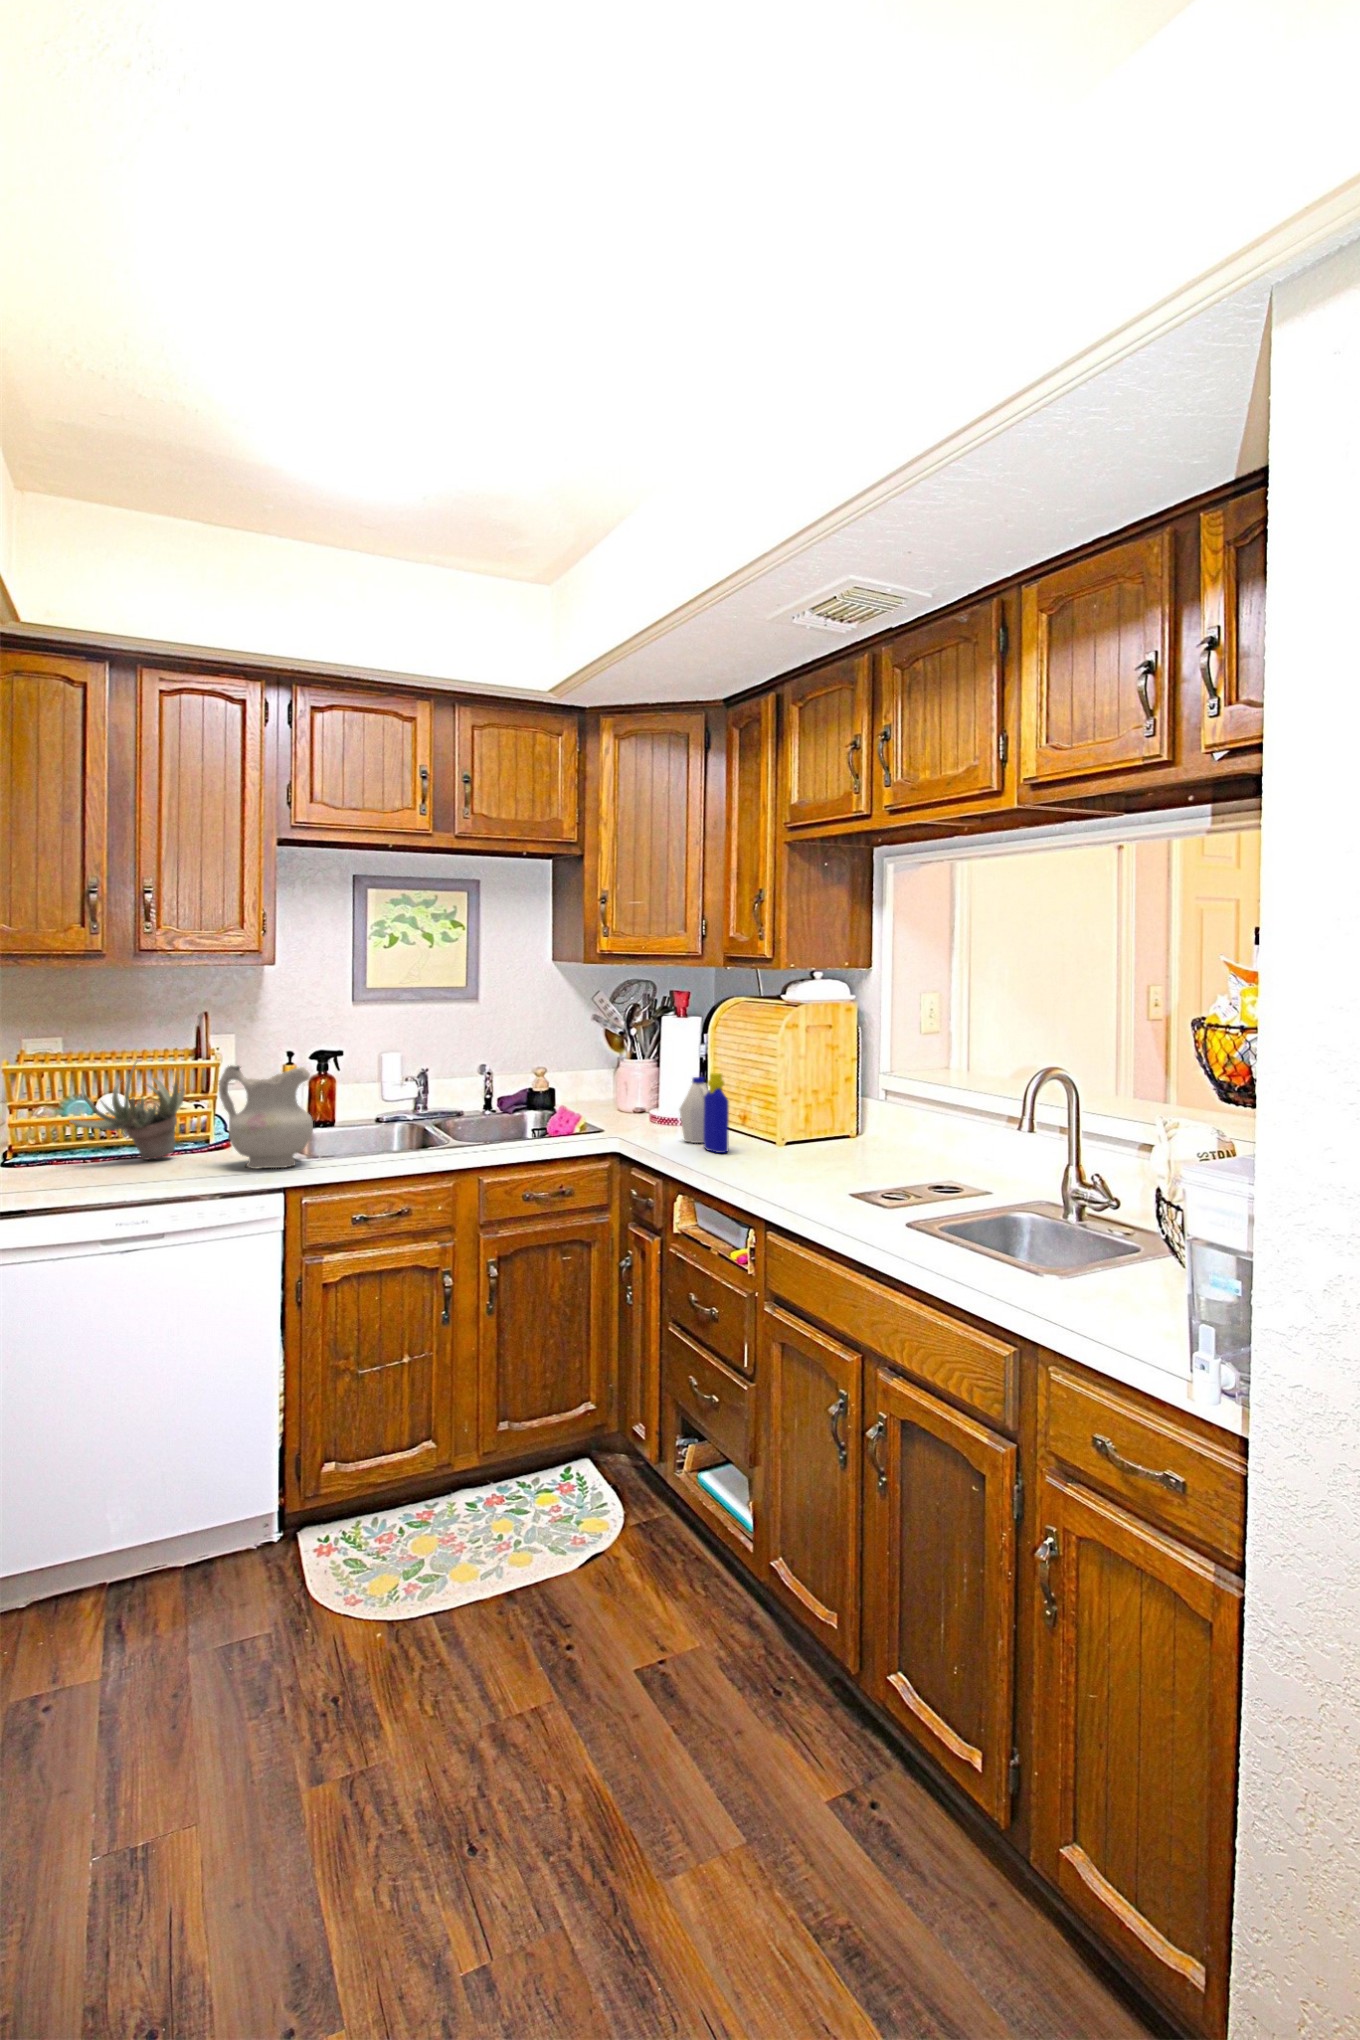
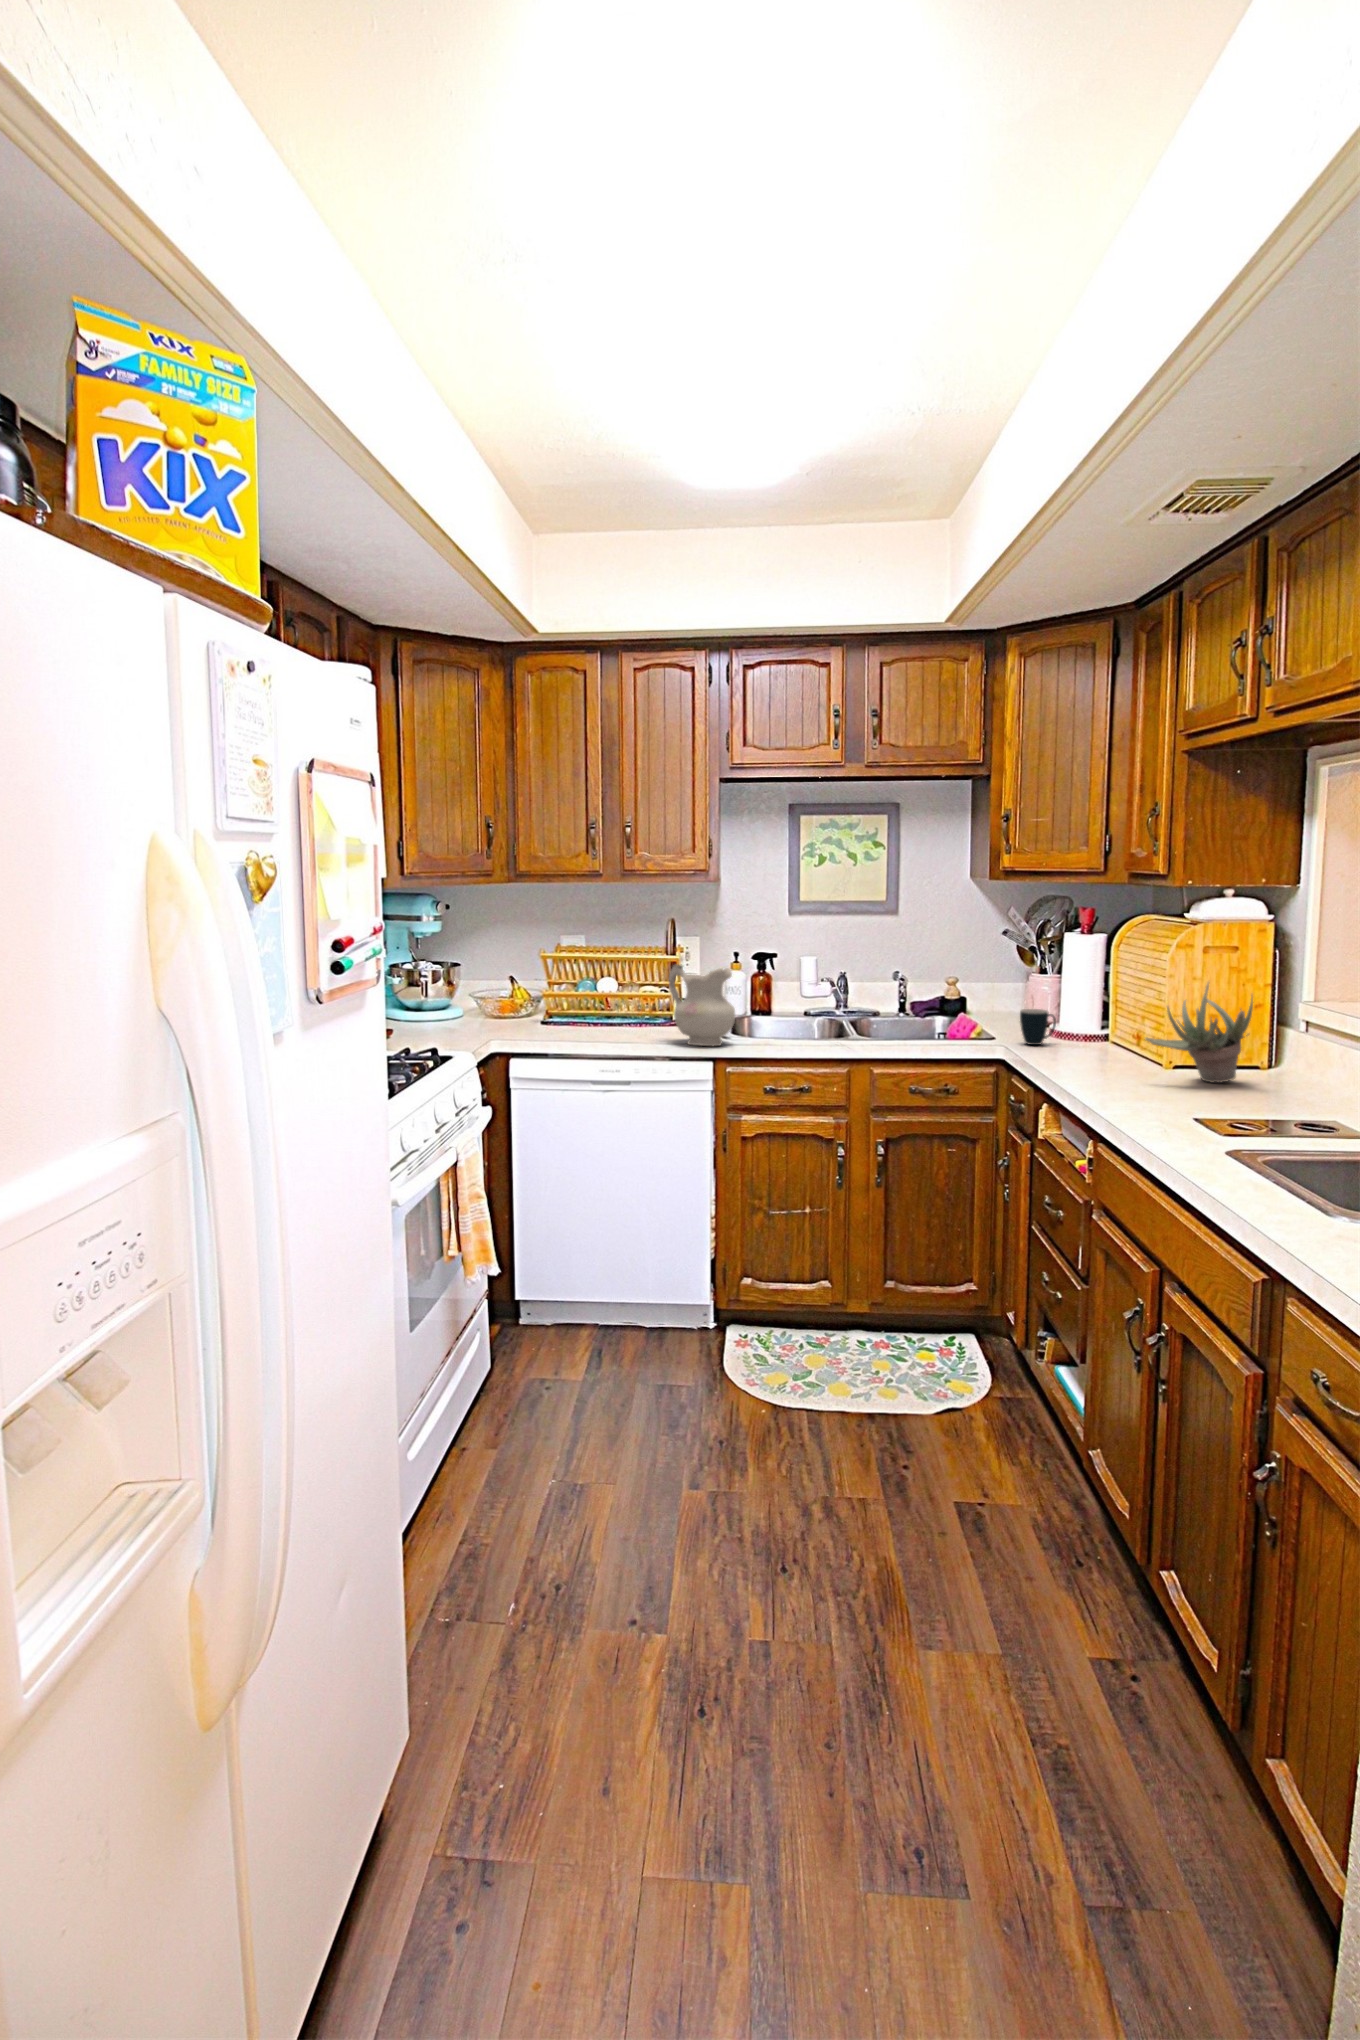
succulent plant: present [70,1062,185,1160] -> present [1145,983,1253,1083]
bottle: present [680,1073,729,1153] -> none [1061,989,1108,1068]
mug: none [632,1097,665,1135] -> present [1020,1009,1056,1045]

